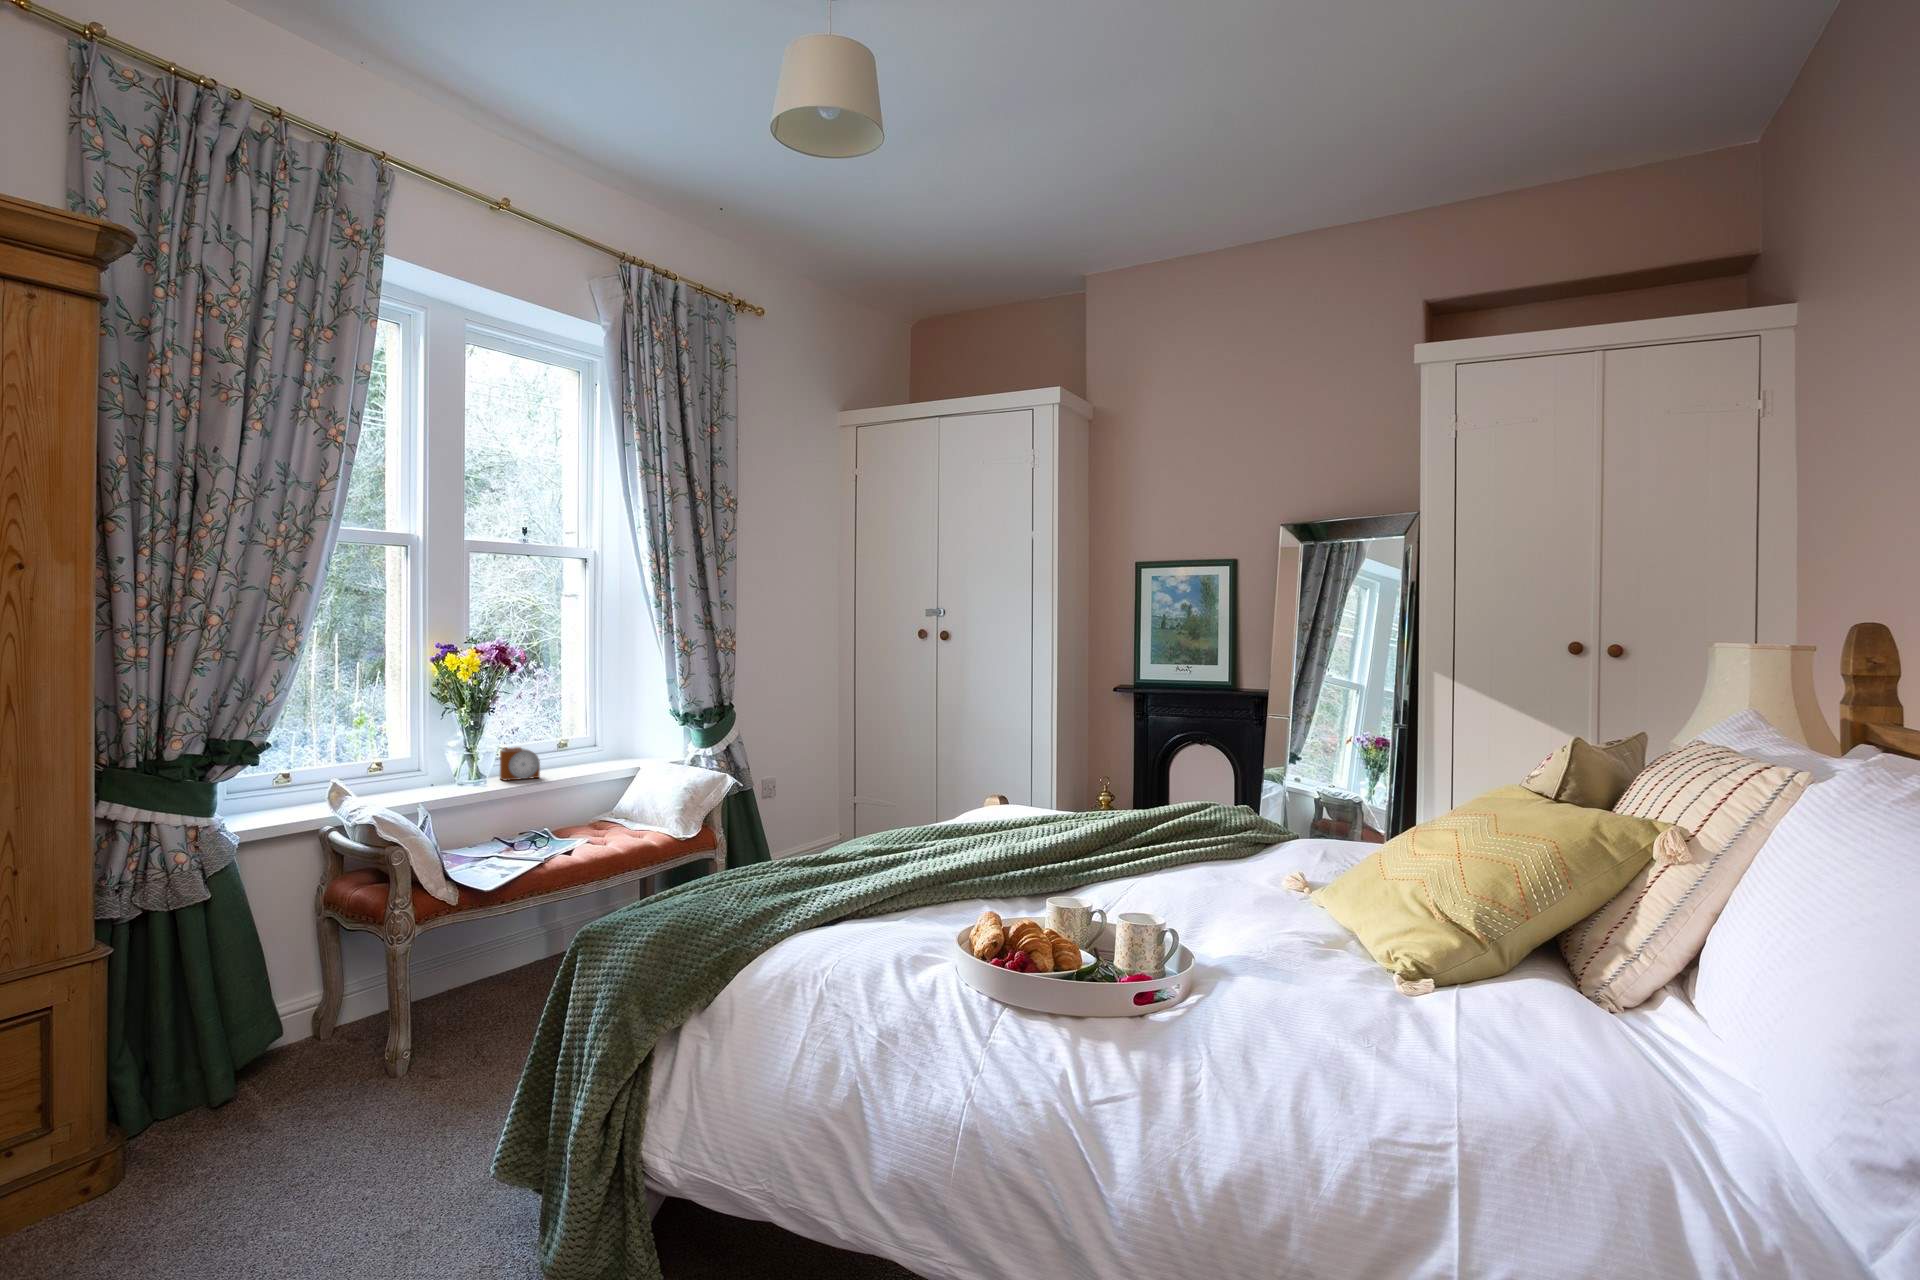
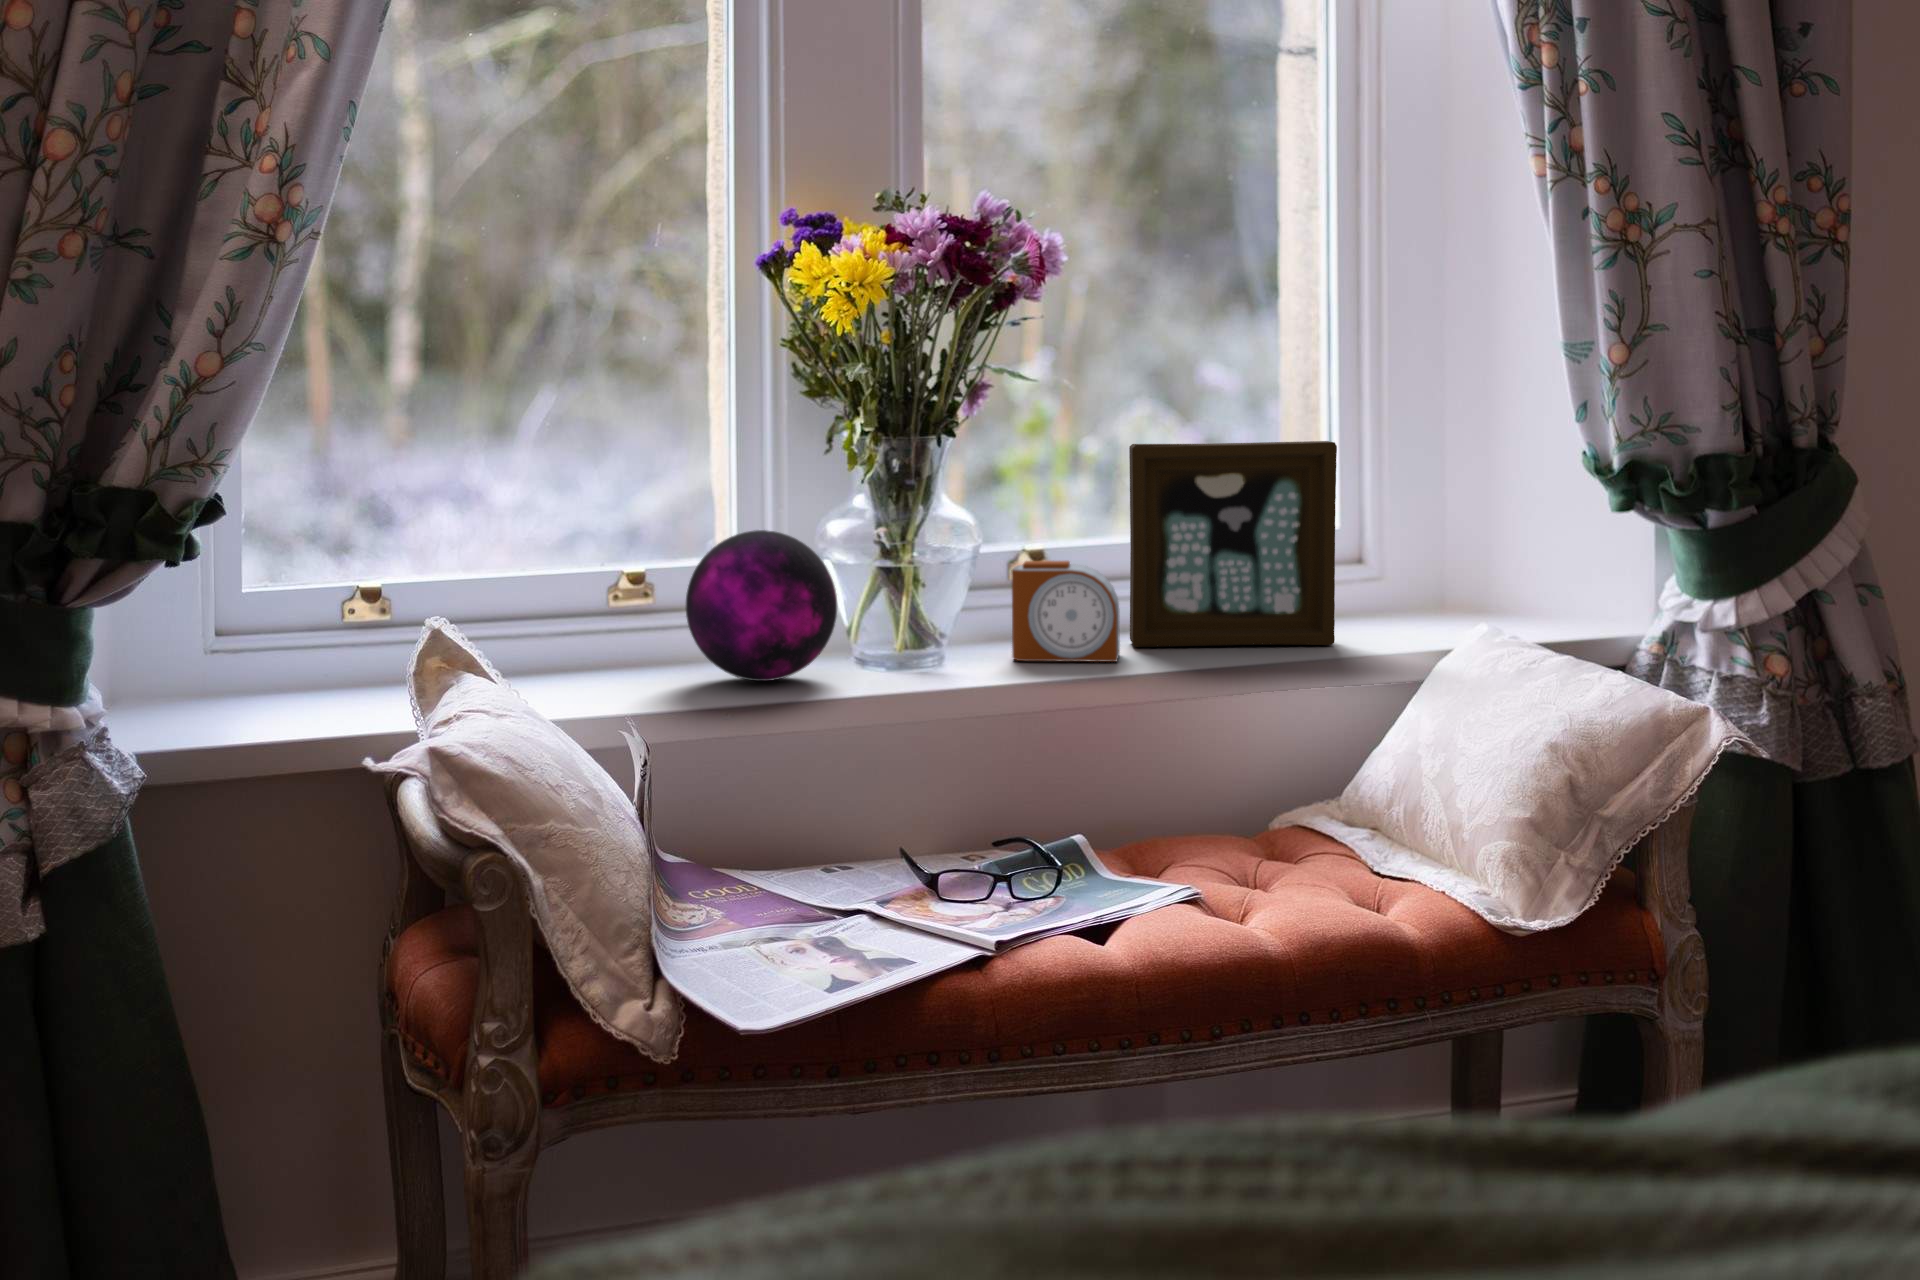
picture frame: none [533,706,602,773] -> present [1129,441,1337,647]
decorative orb: none [392,743,451,794] -> present [686,530,837,681]

